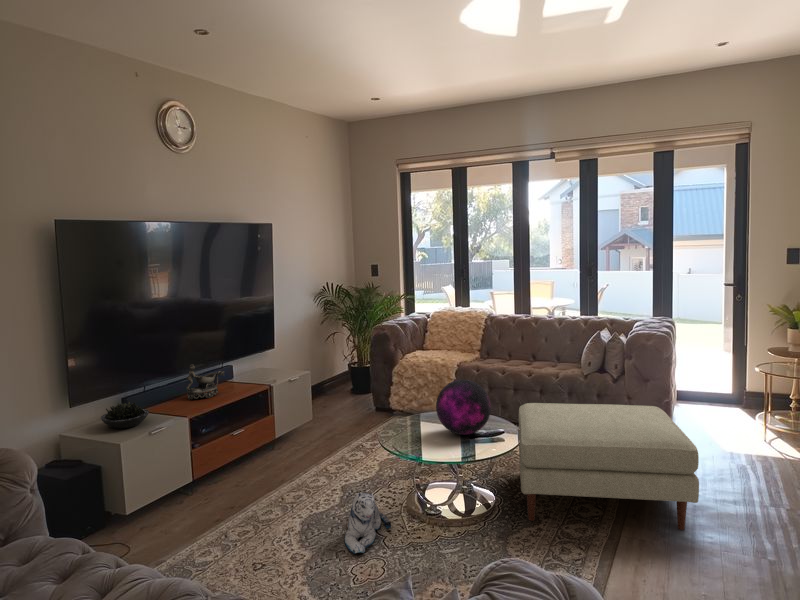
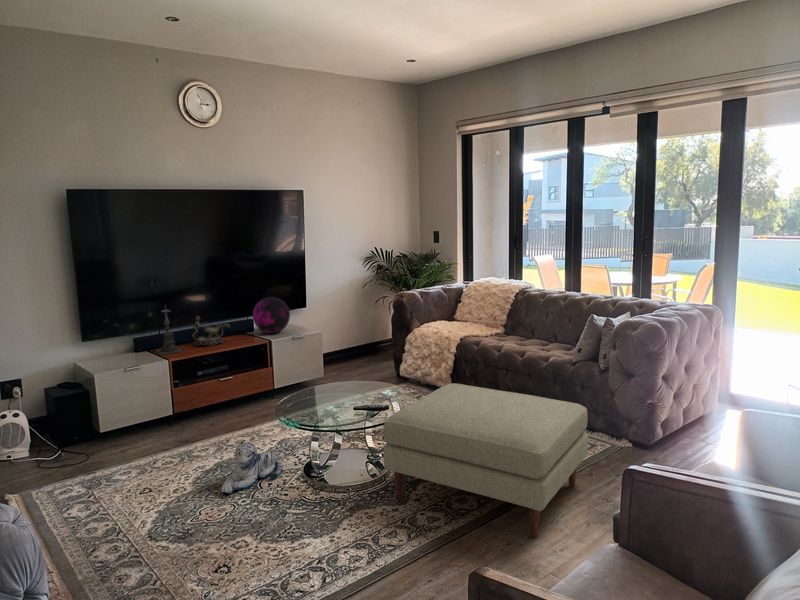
candle holder: none [145,353,186,414] -> present [155,310,182,354]
decorative orb: present [436,380,491,435] -> present [253,297,290,333]
succulent plant: present [101,402,149,429] -> none [104,342,143,363]

